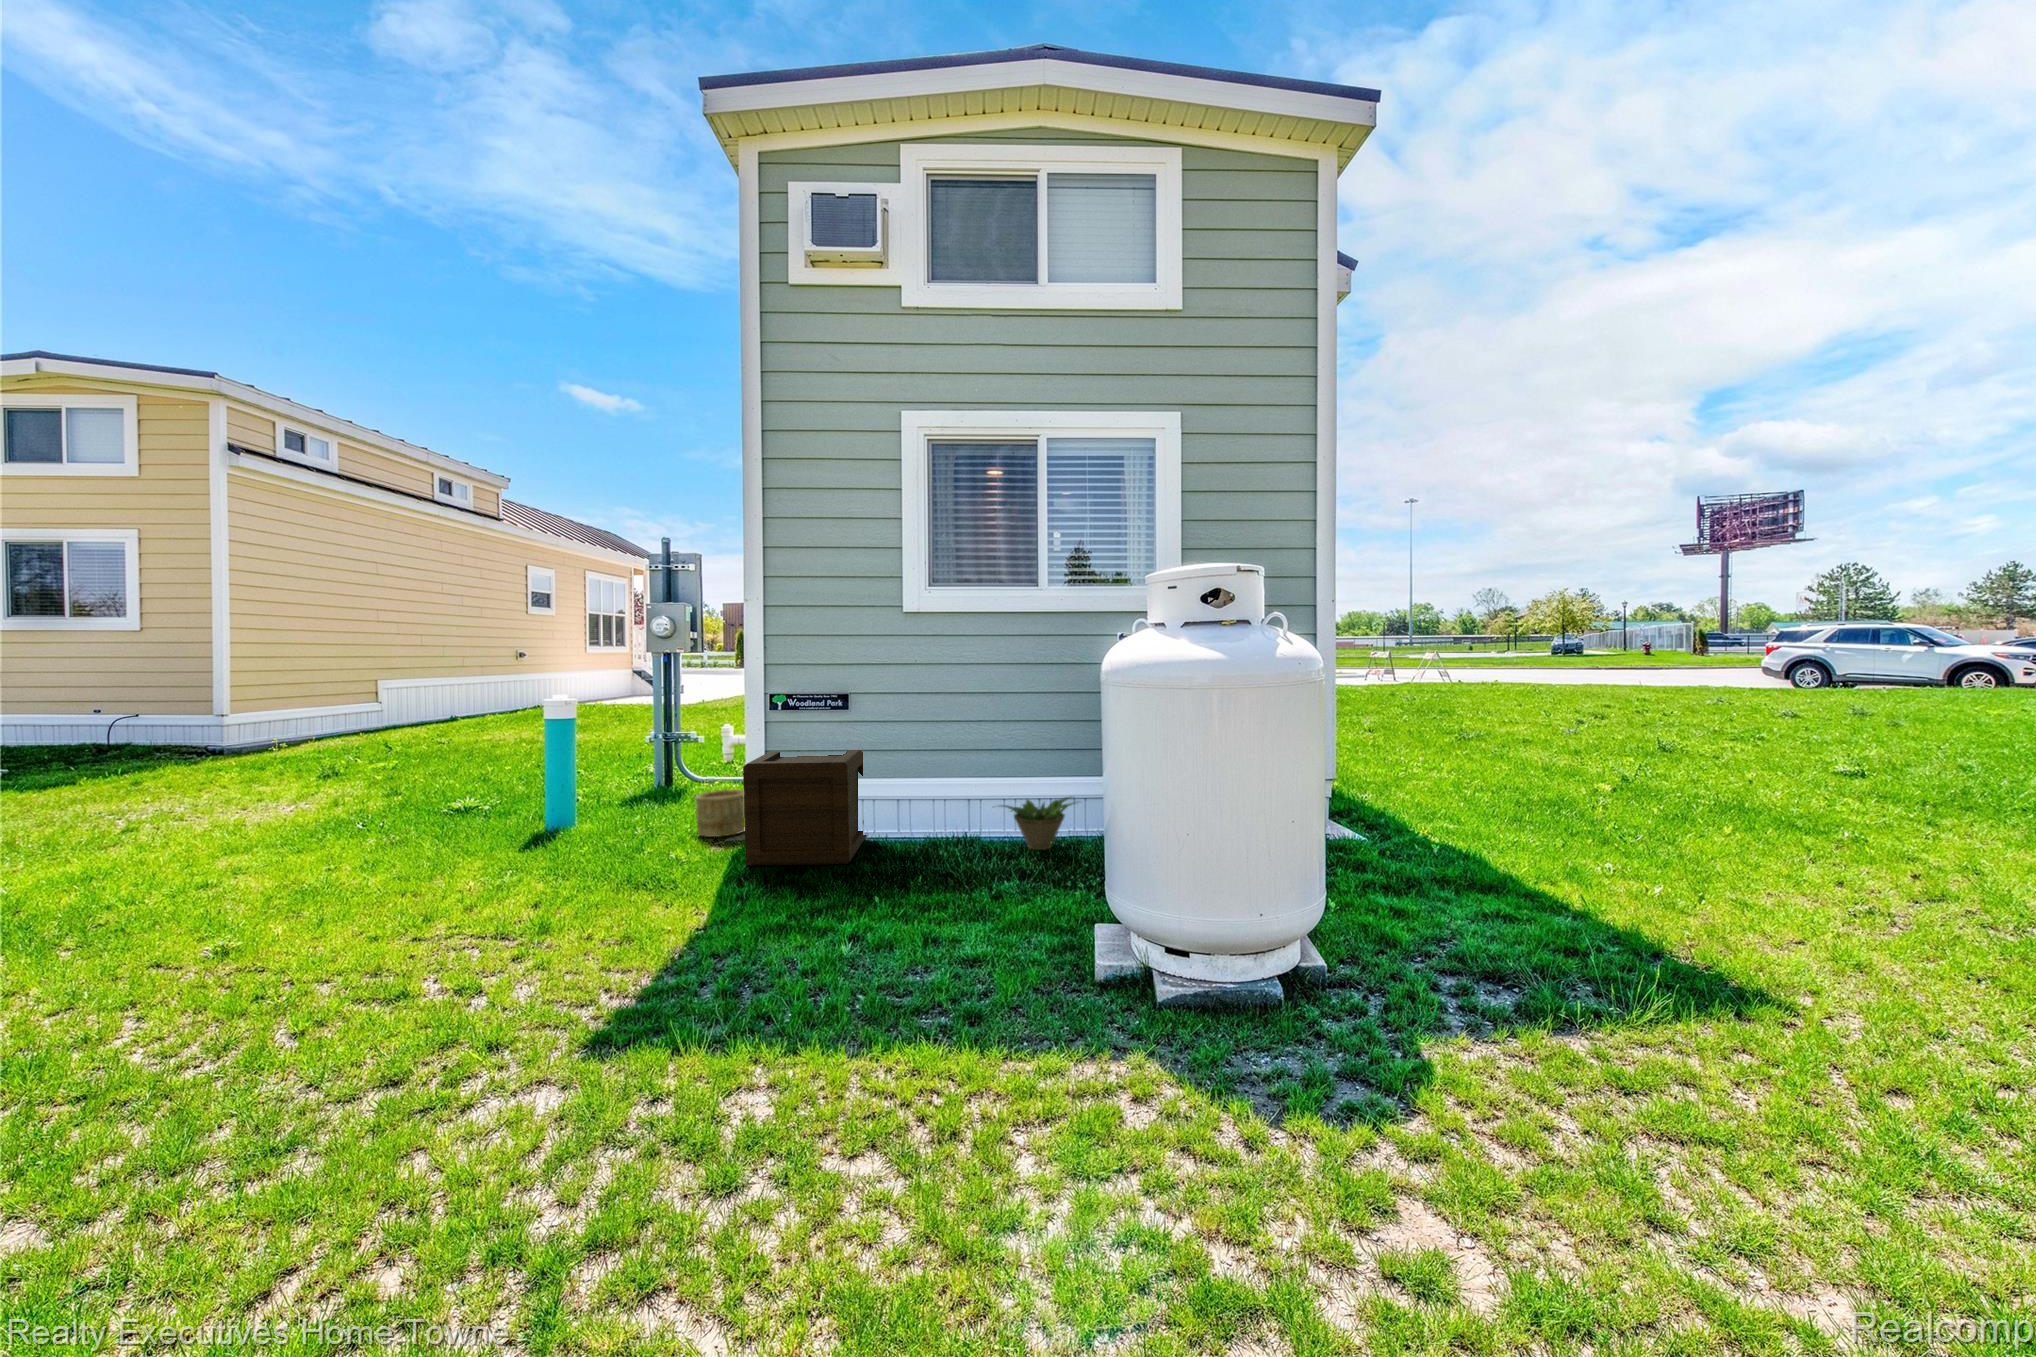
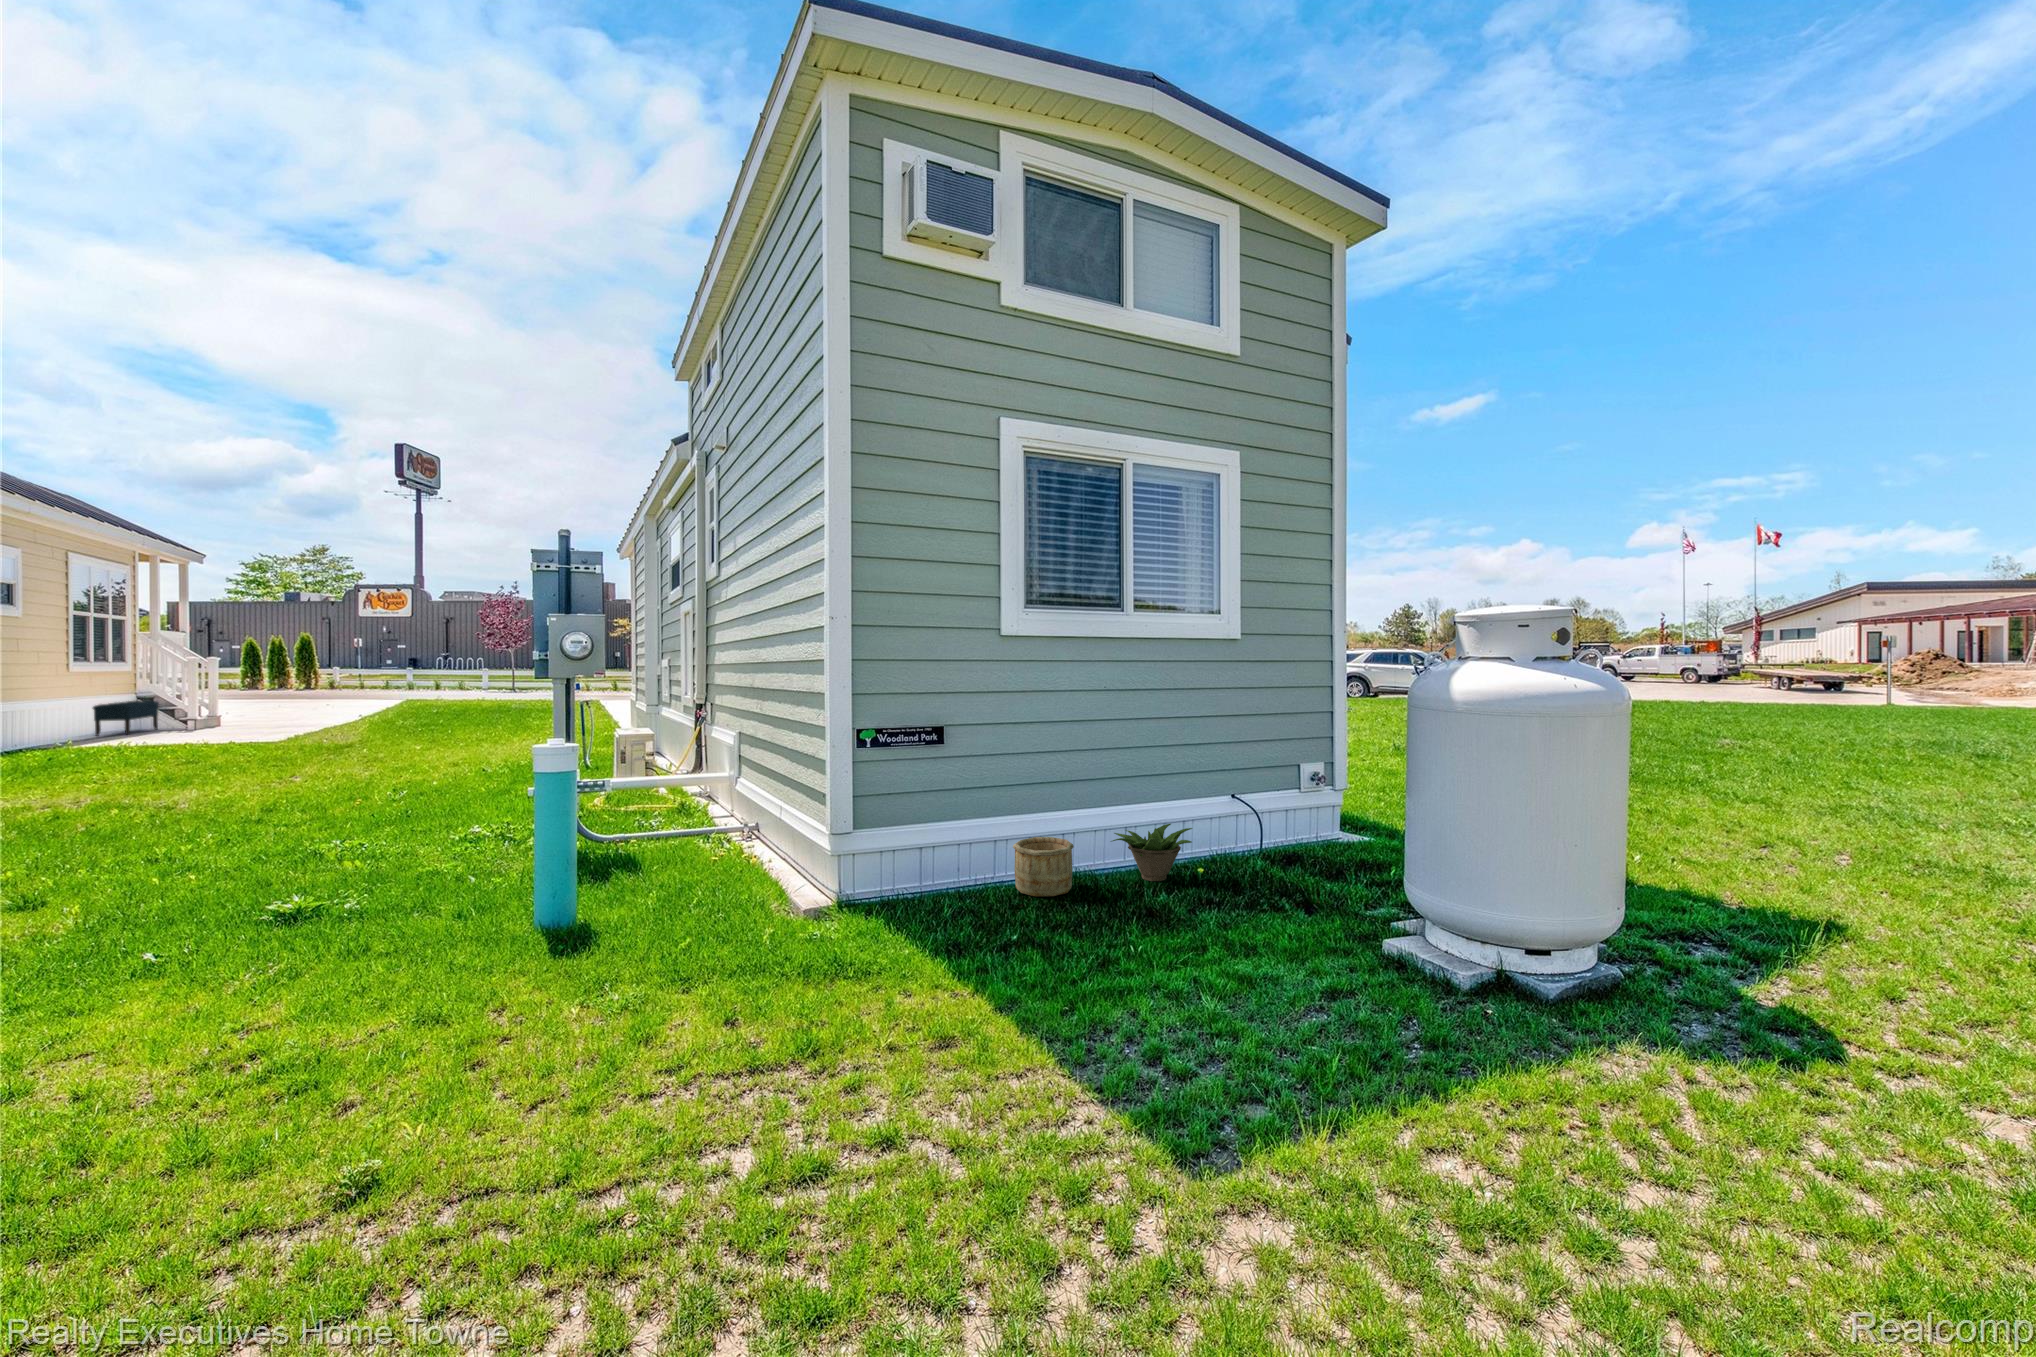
bench: none [573,668,612,691] -> present [93,701,159,736]
wooden crate: present [743,750,867,866] -> none [865,788,1013,936]
wooden bucket: present [695,789,745,837] -> present [1013,837,1074,896]

